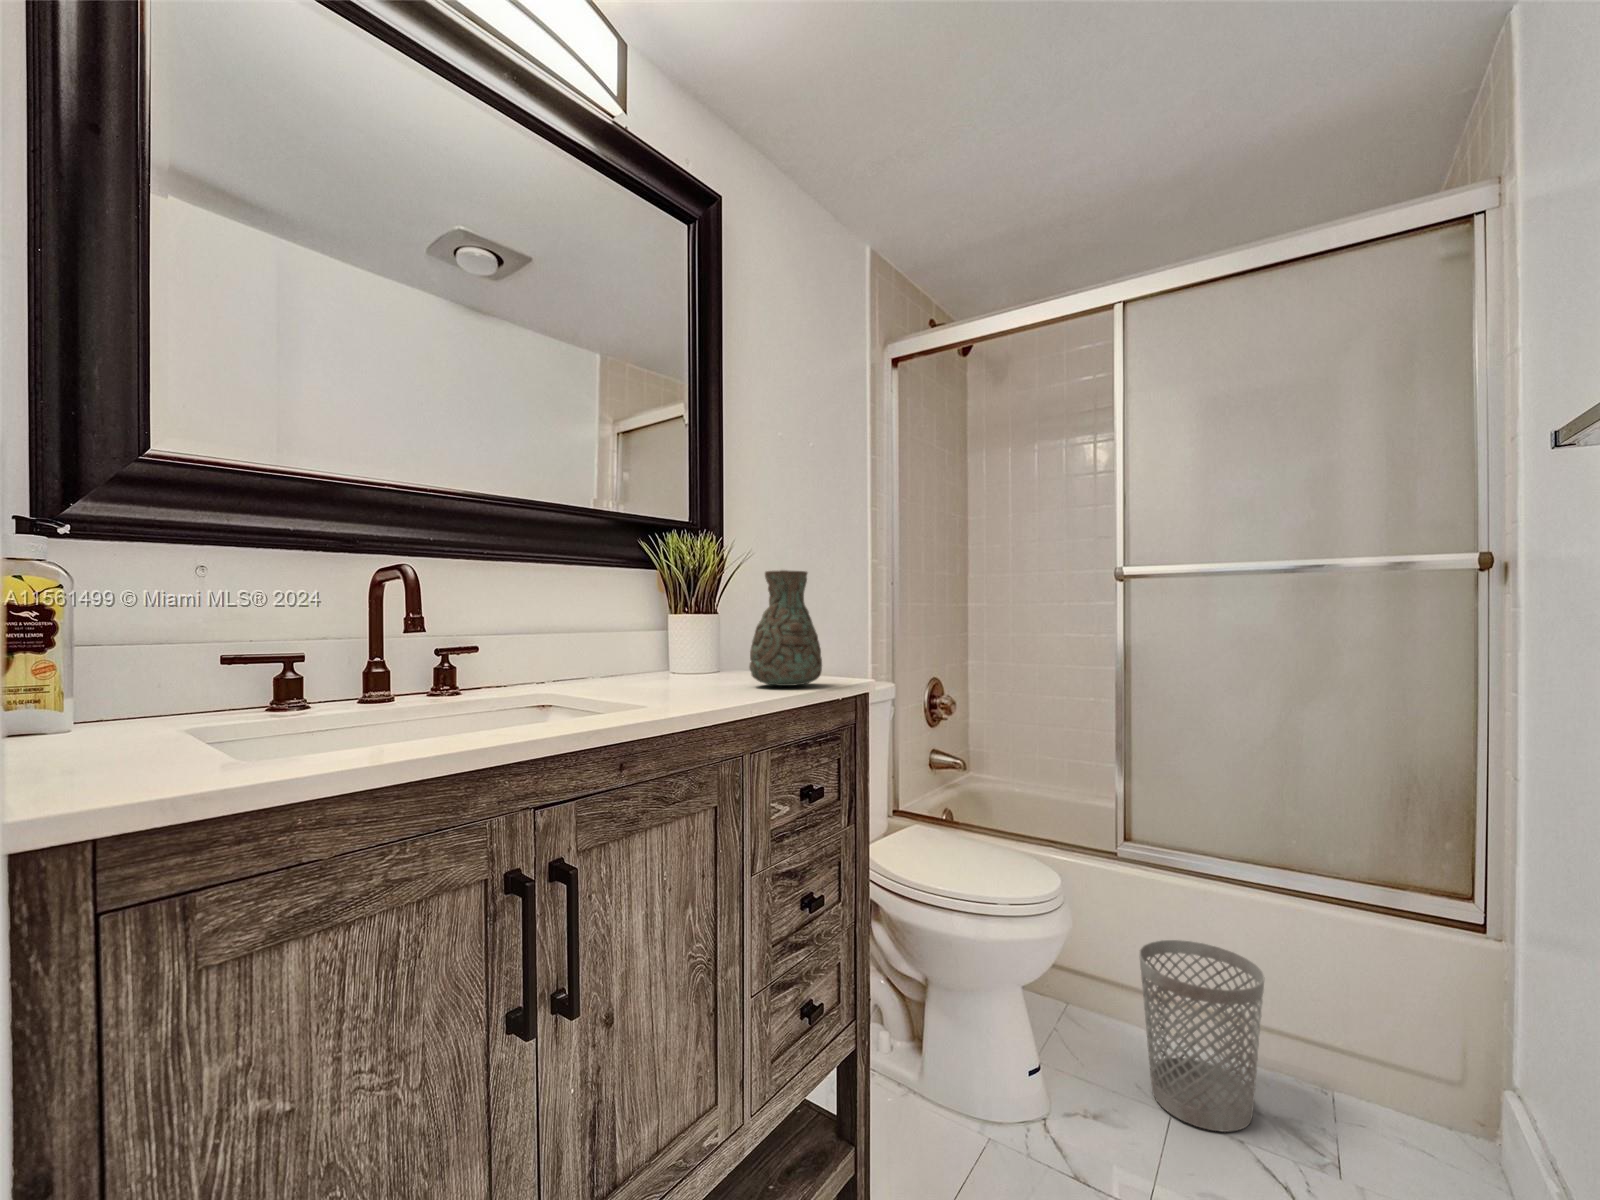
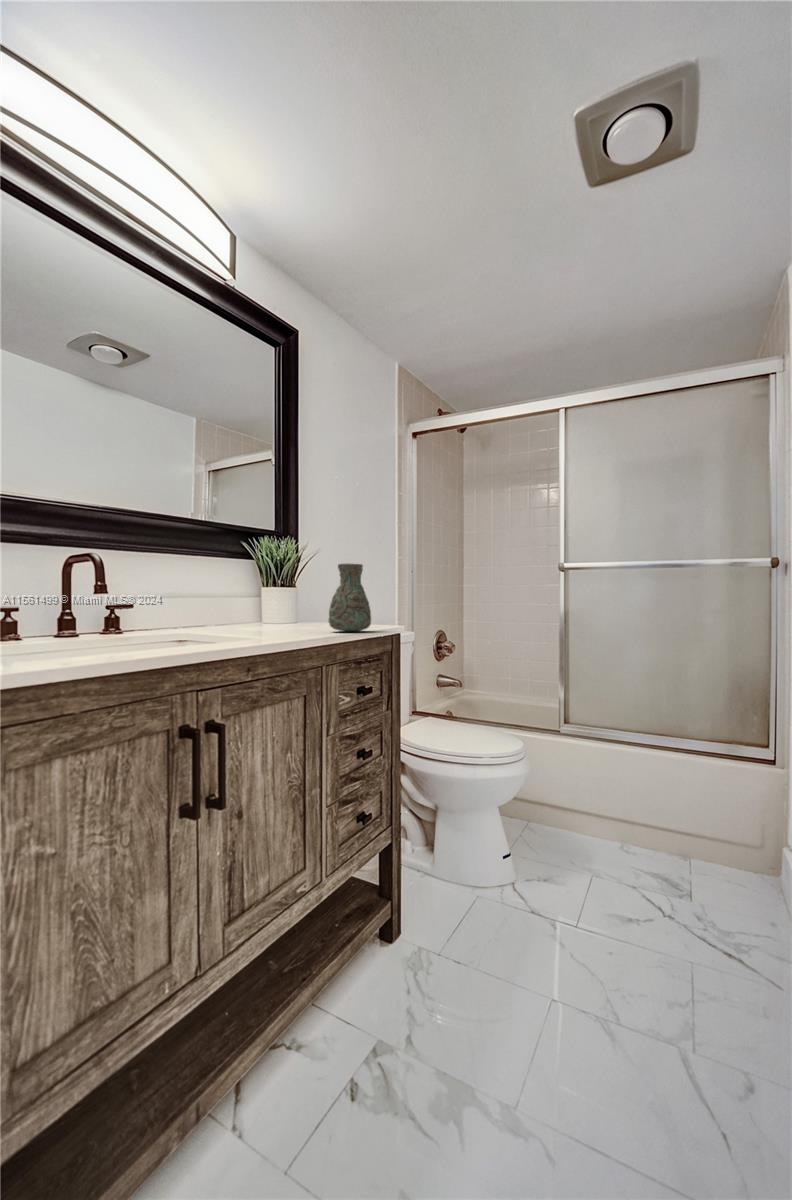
wastebasket: present [1139,940,1264,1132] -> none [556,783,625,888]

